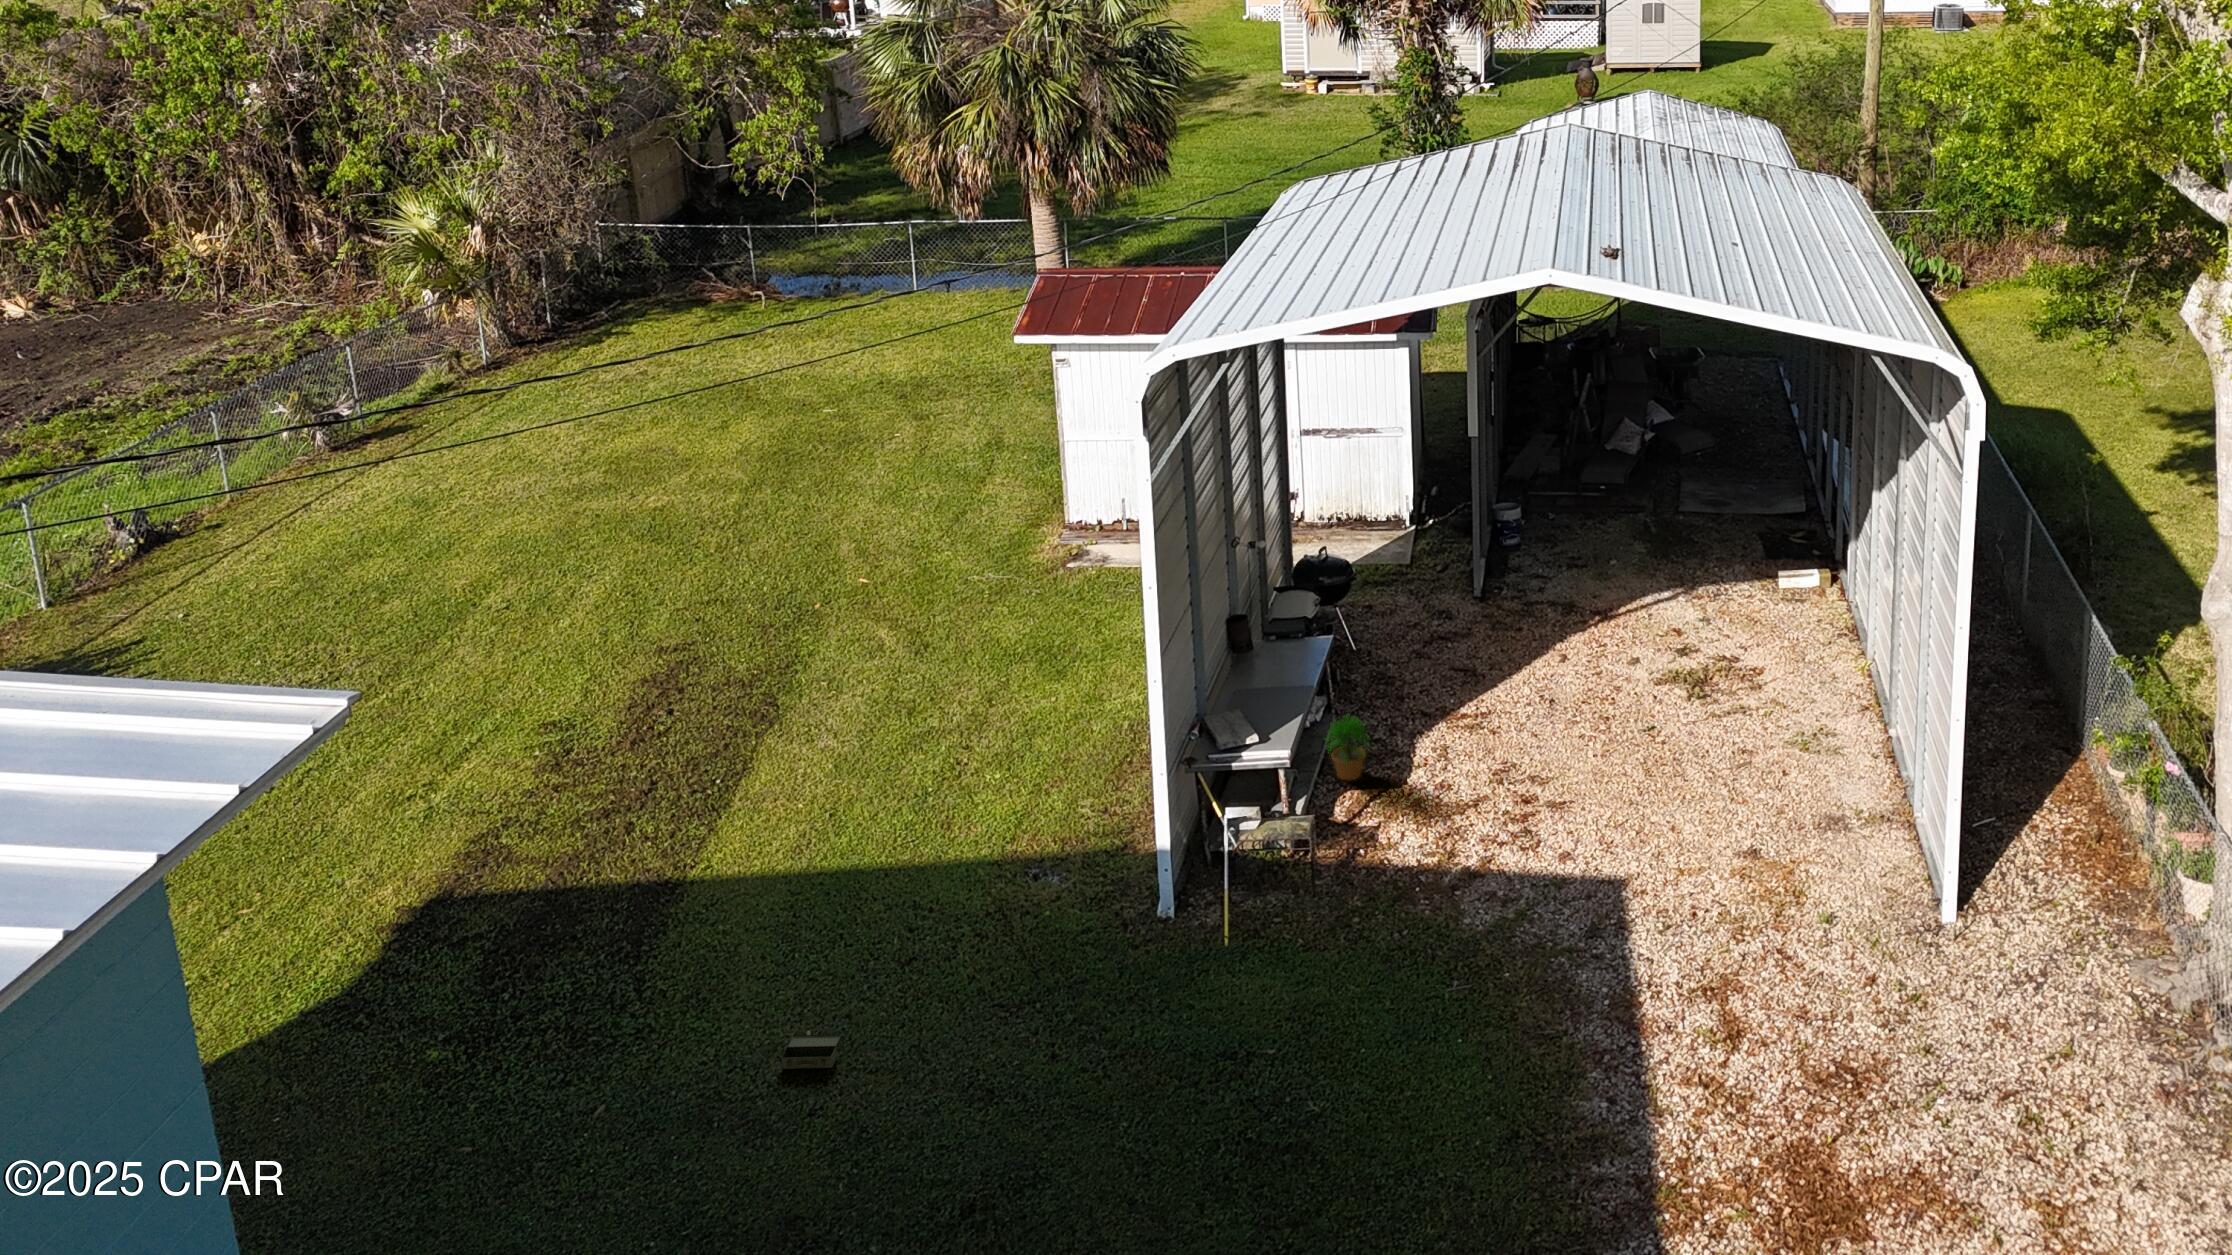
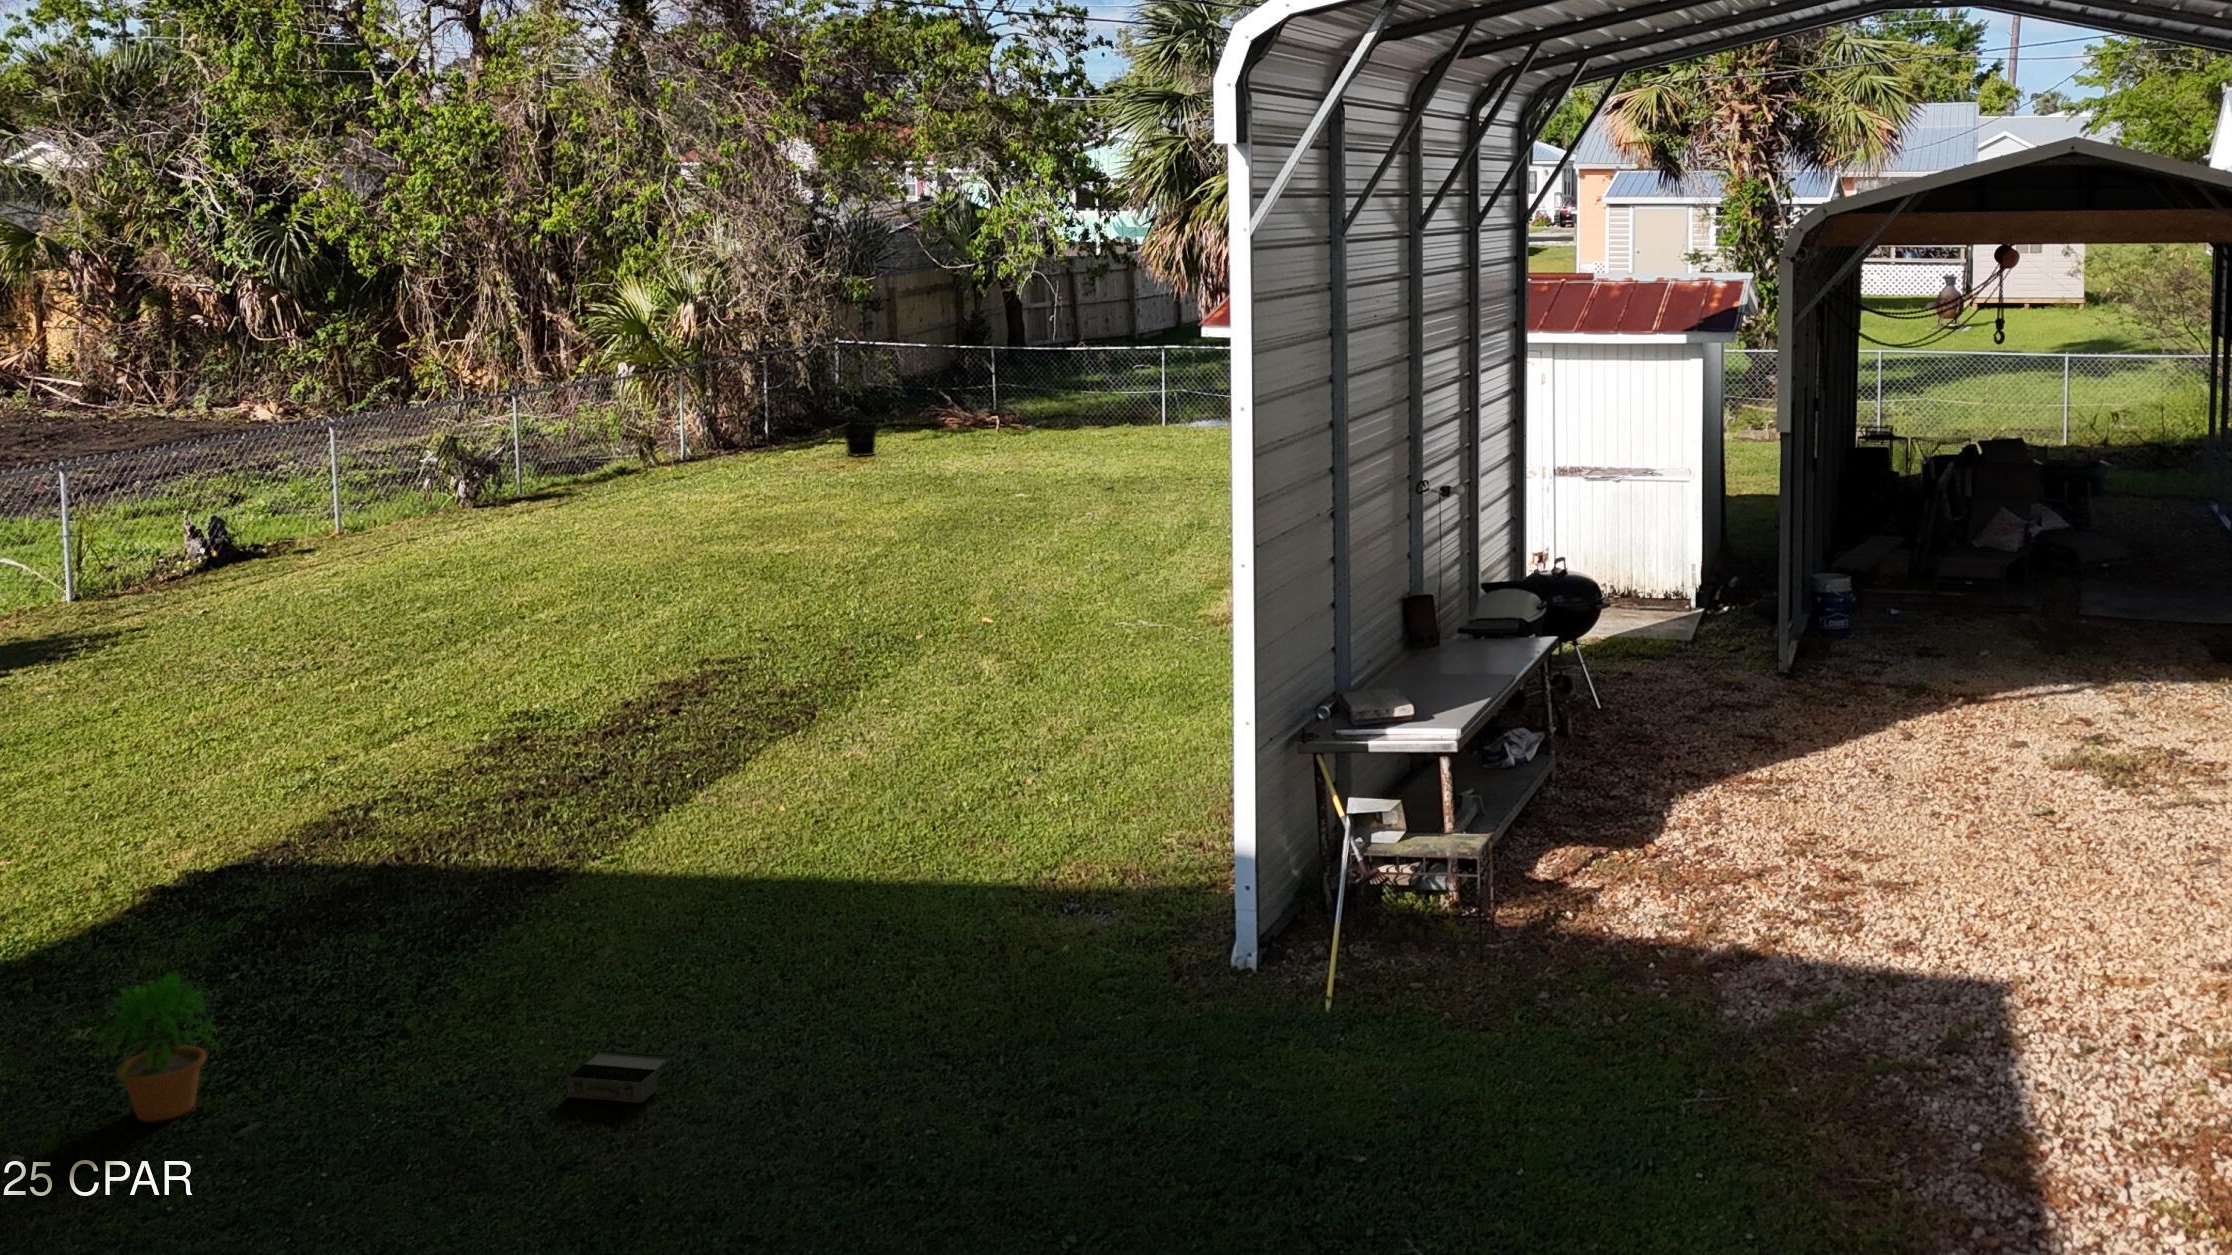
bucket: none [679,346,709,377] -> present [844,424,877,457]
potted plant: present [1325,714,1370,780] -> present [98,973,217,1122]

